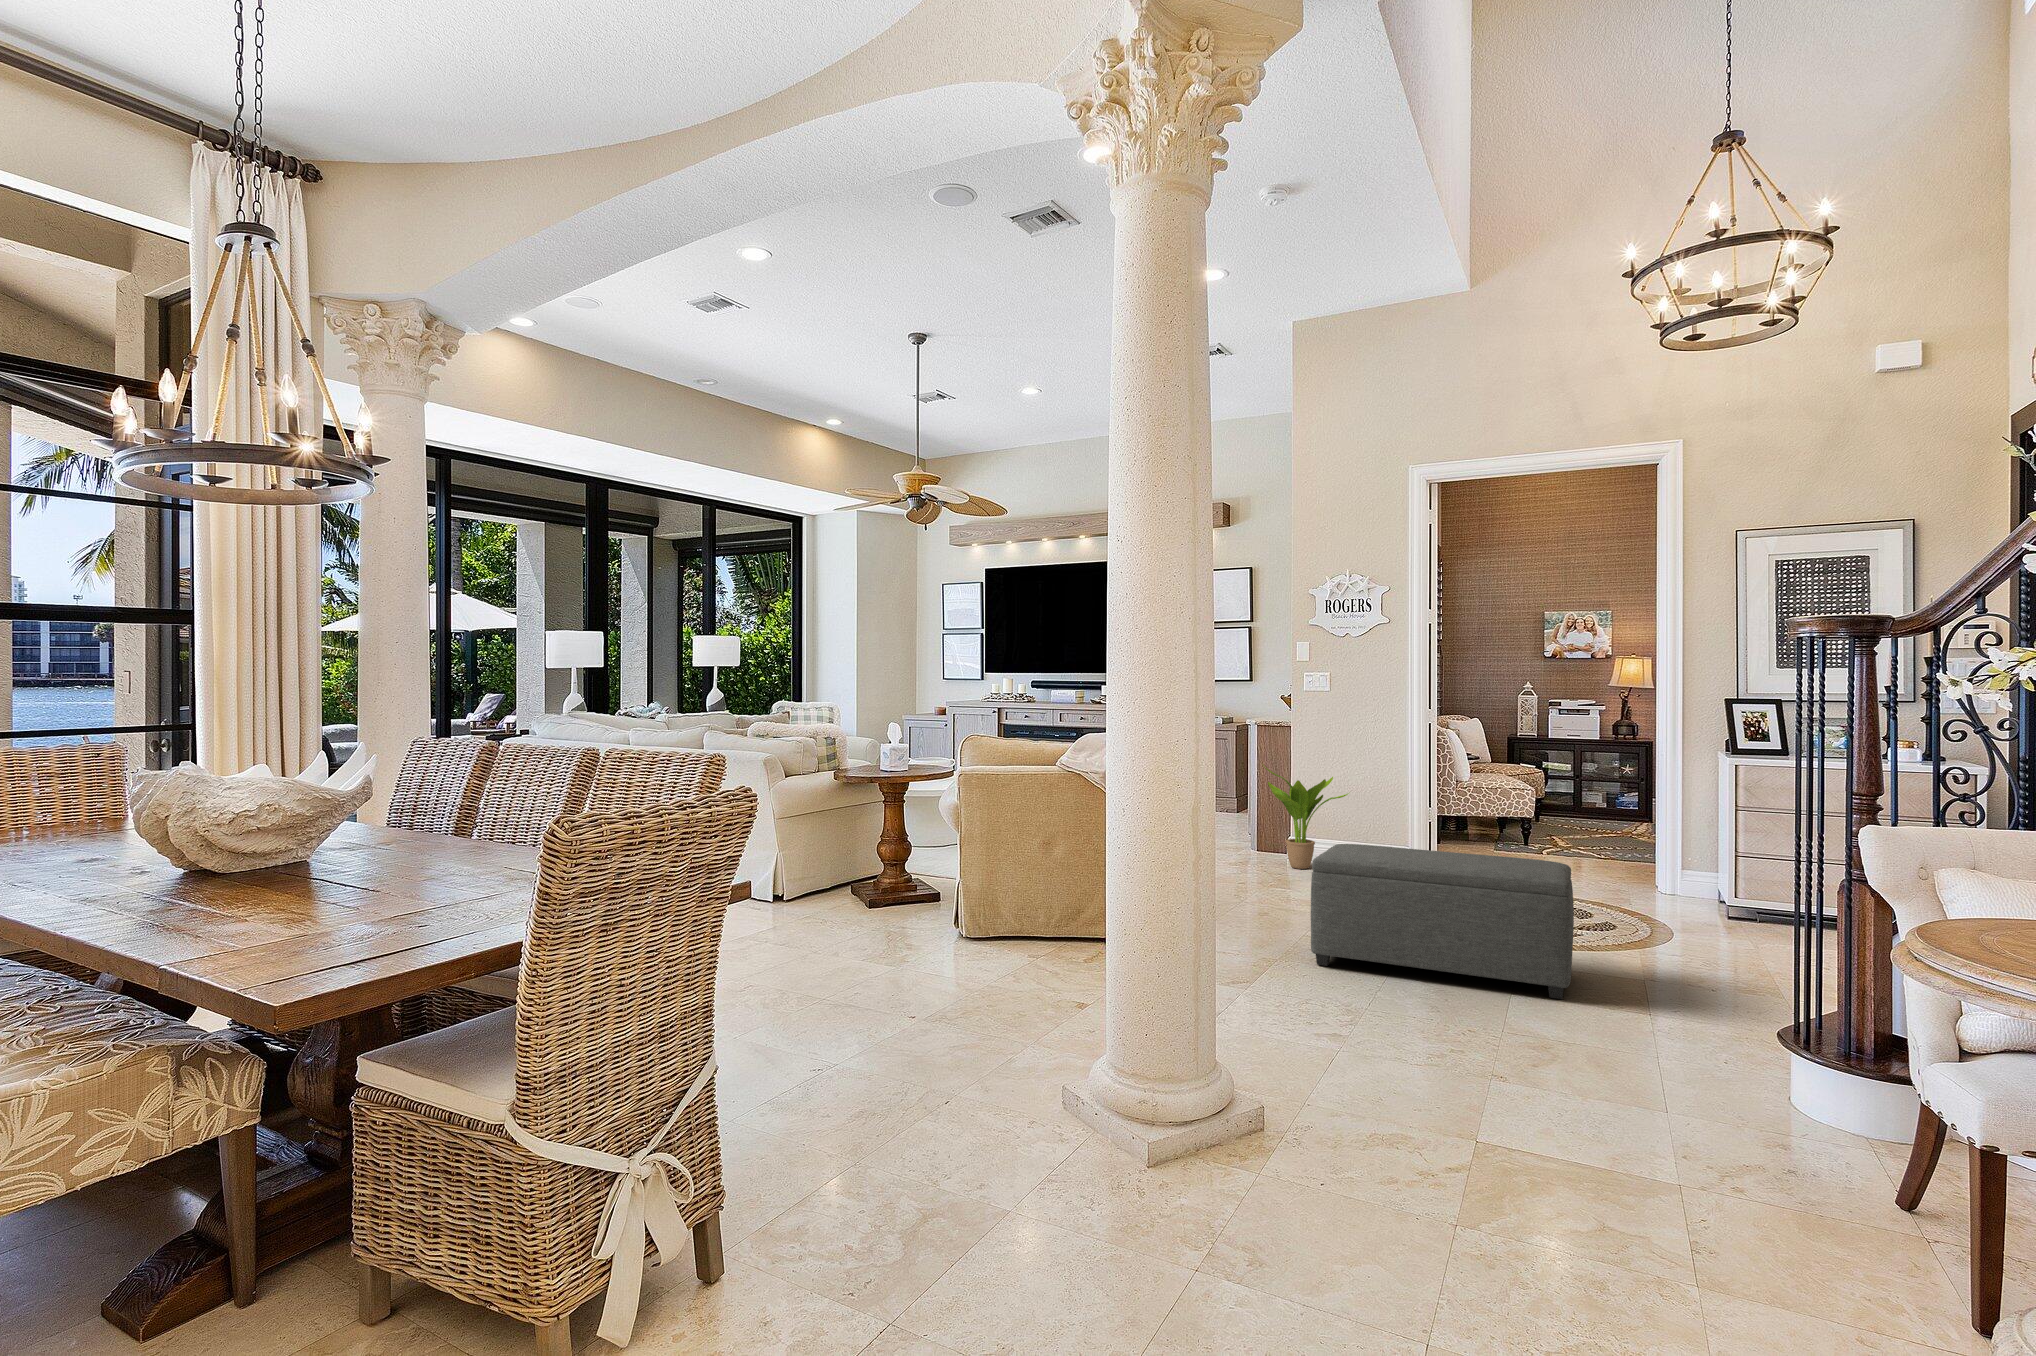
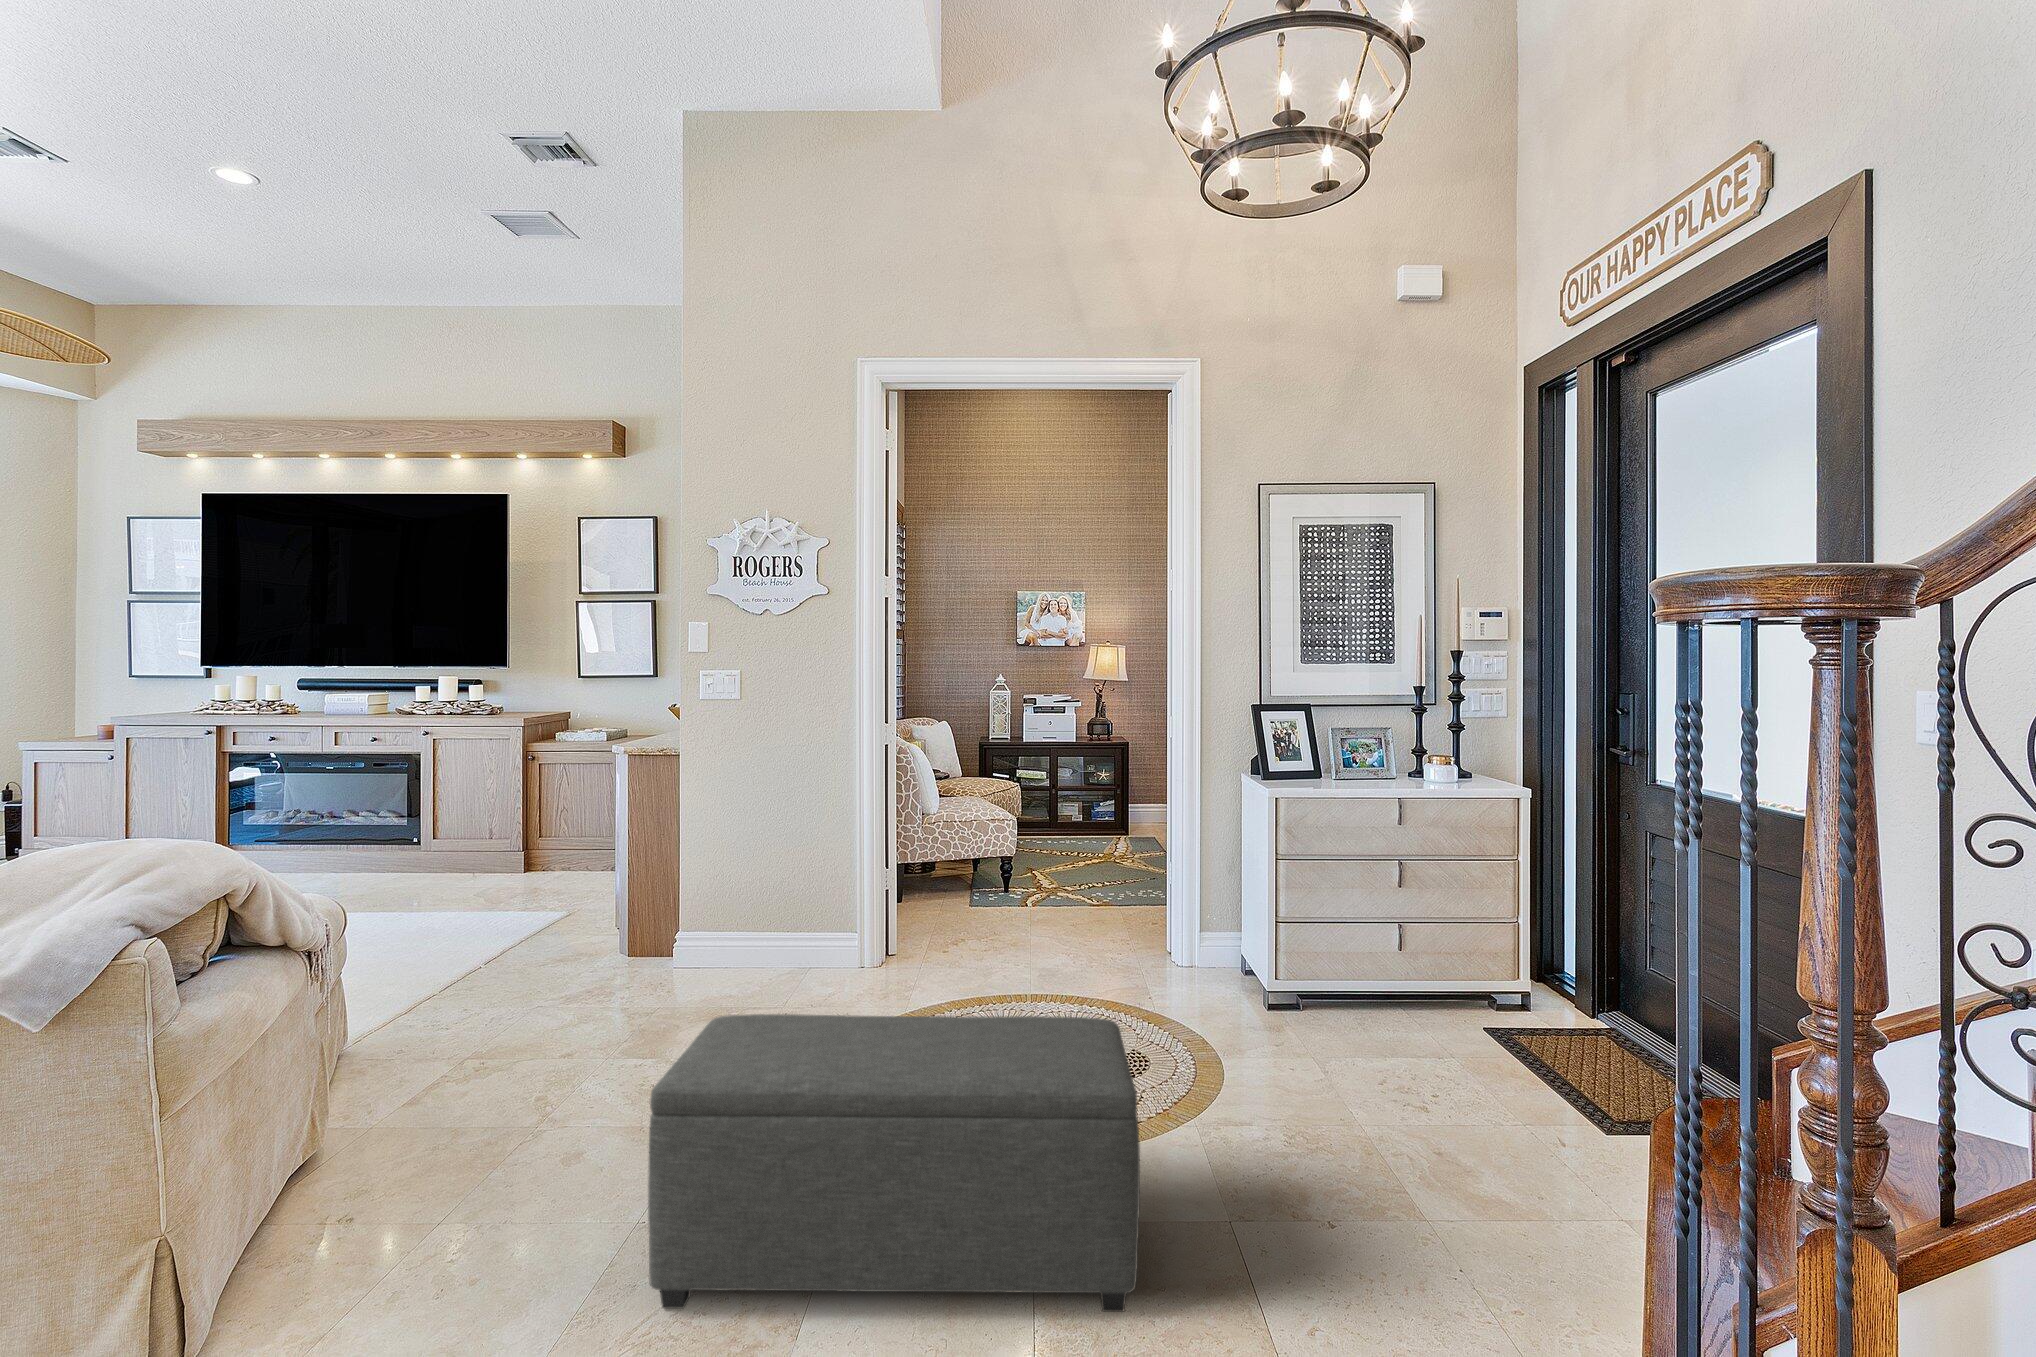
potted plant: present [1263,765,1349,869] -> none [626,820,771,987]

